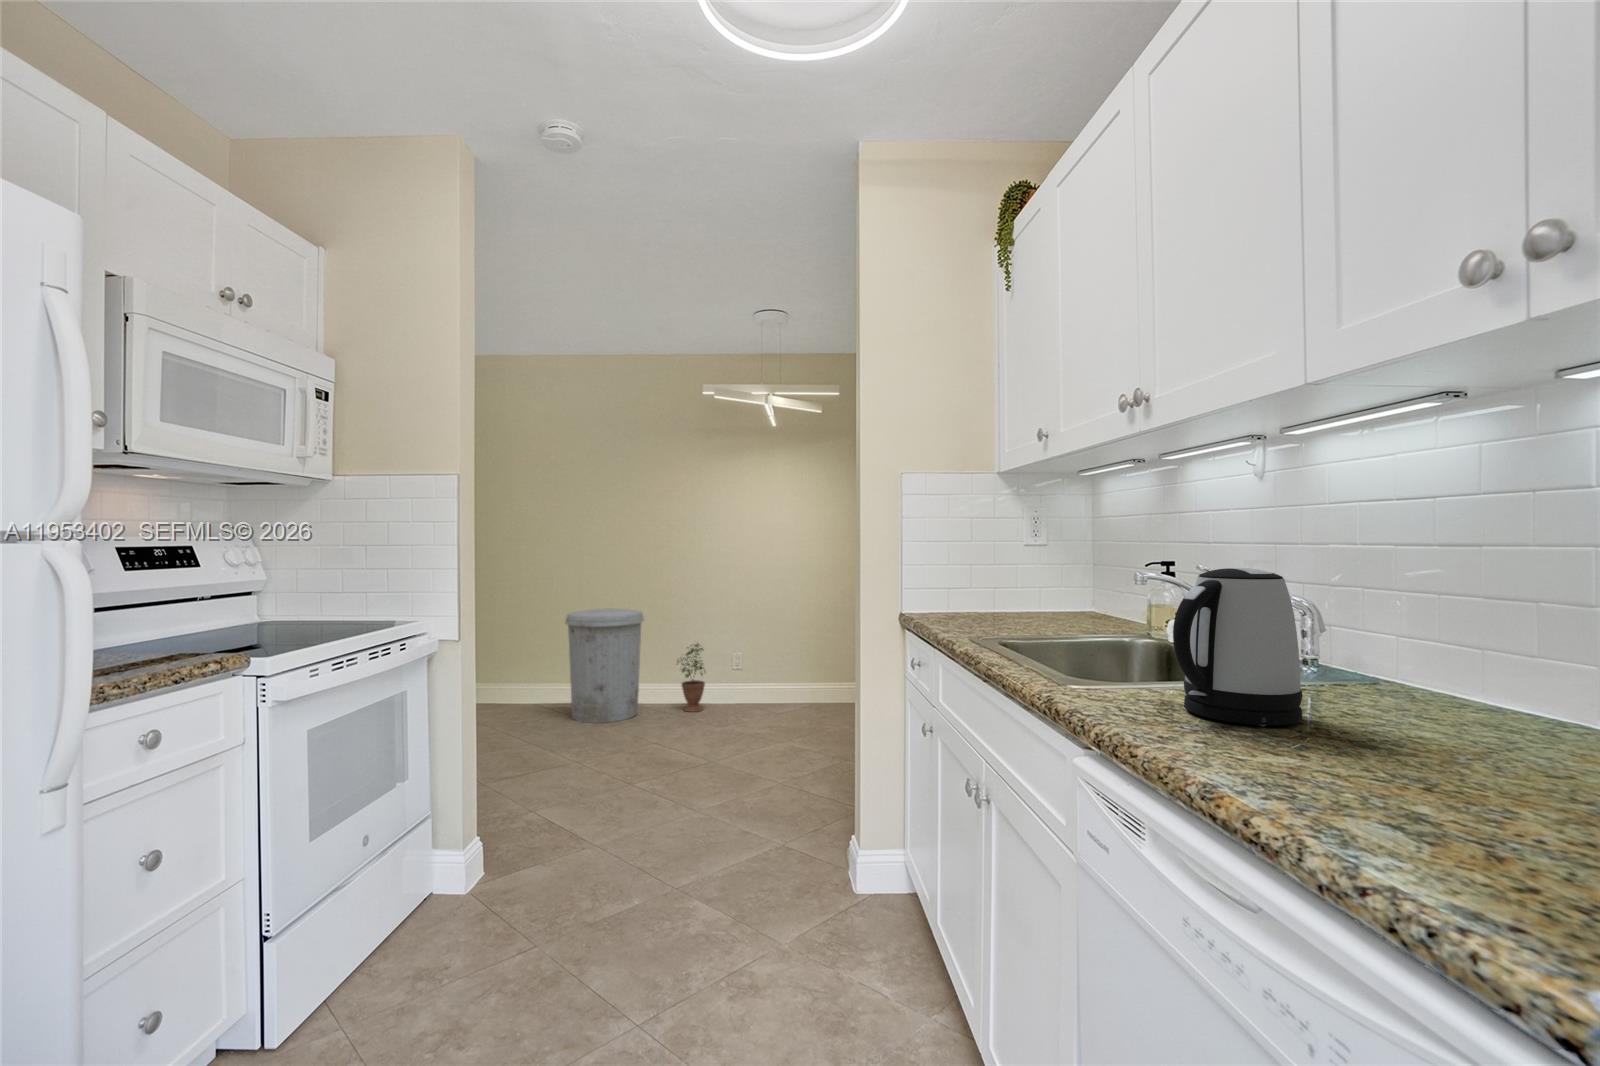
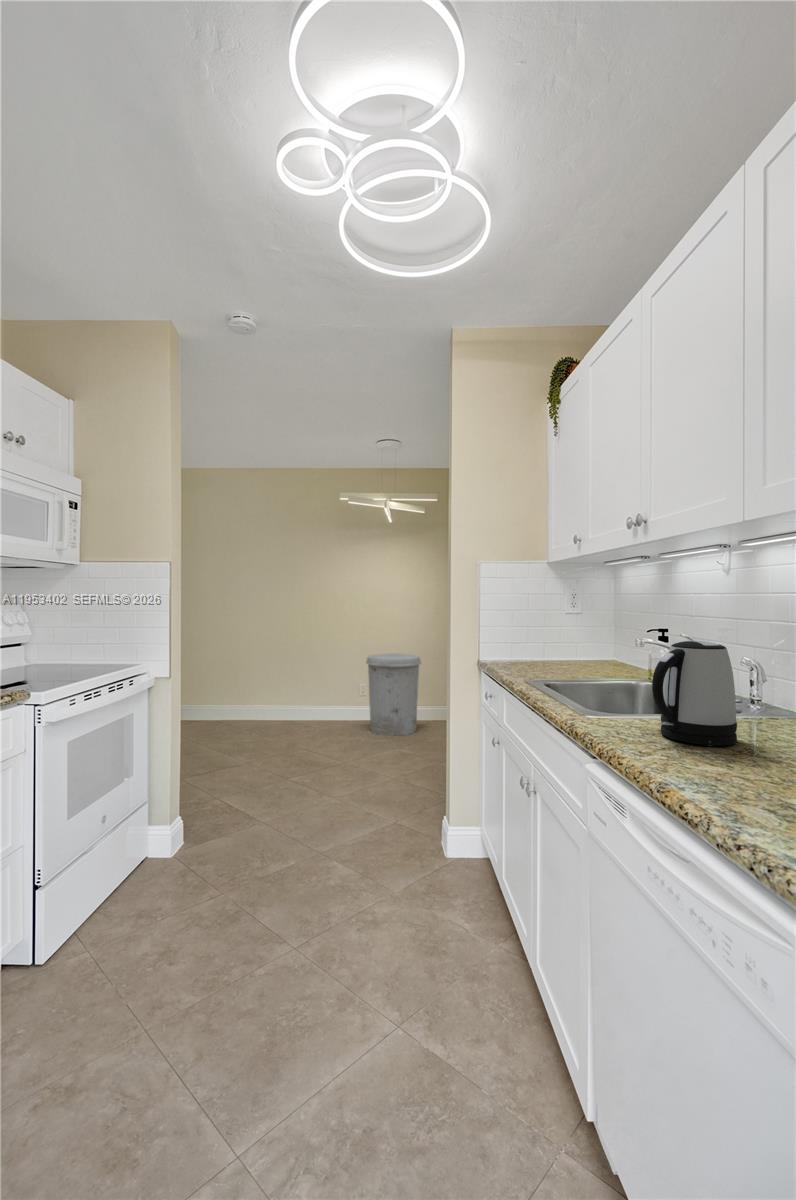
trash can: present [565,608,644,723] -> present [366,653,421,736]
potted plant: present [678,643,705,712] -> none [316,676,337,728]

